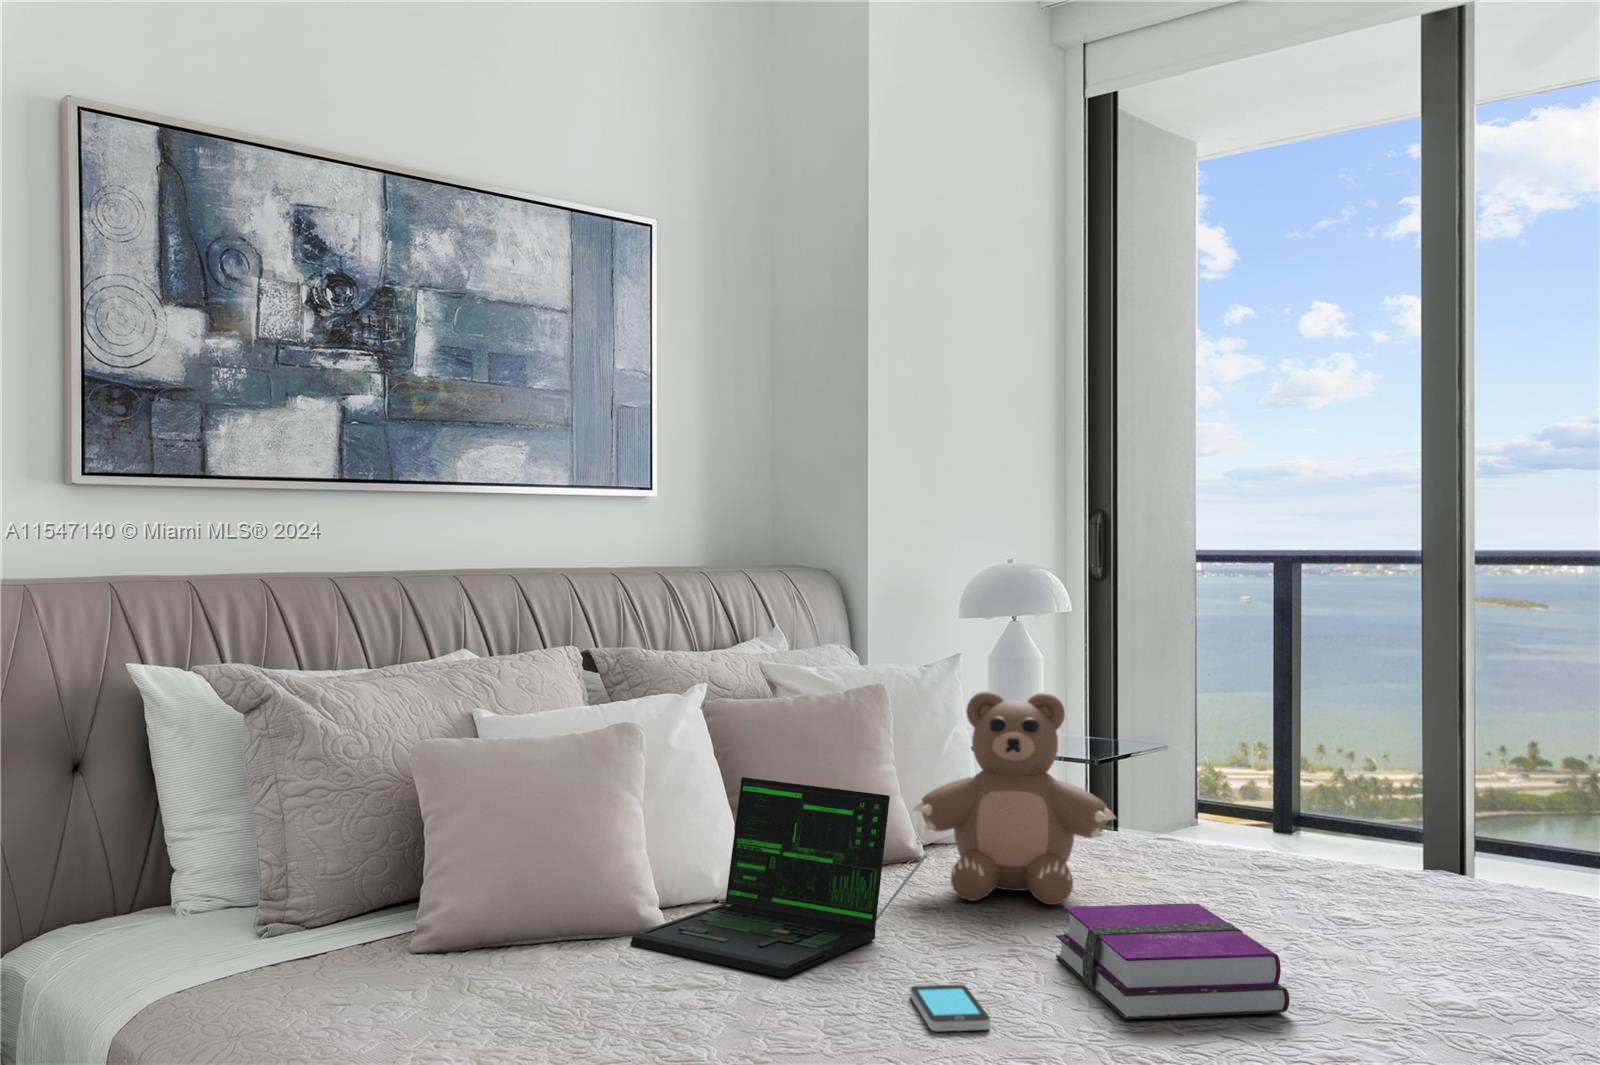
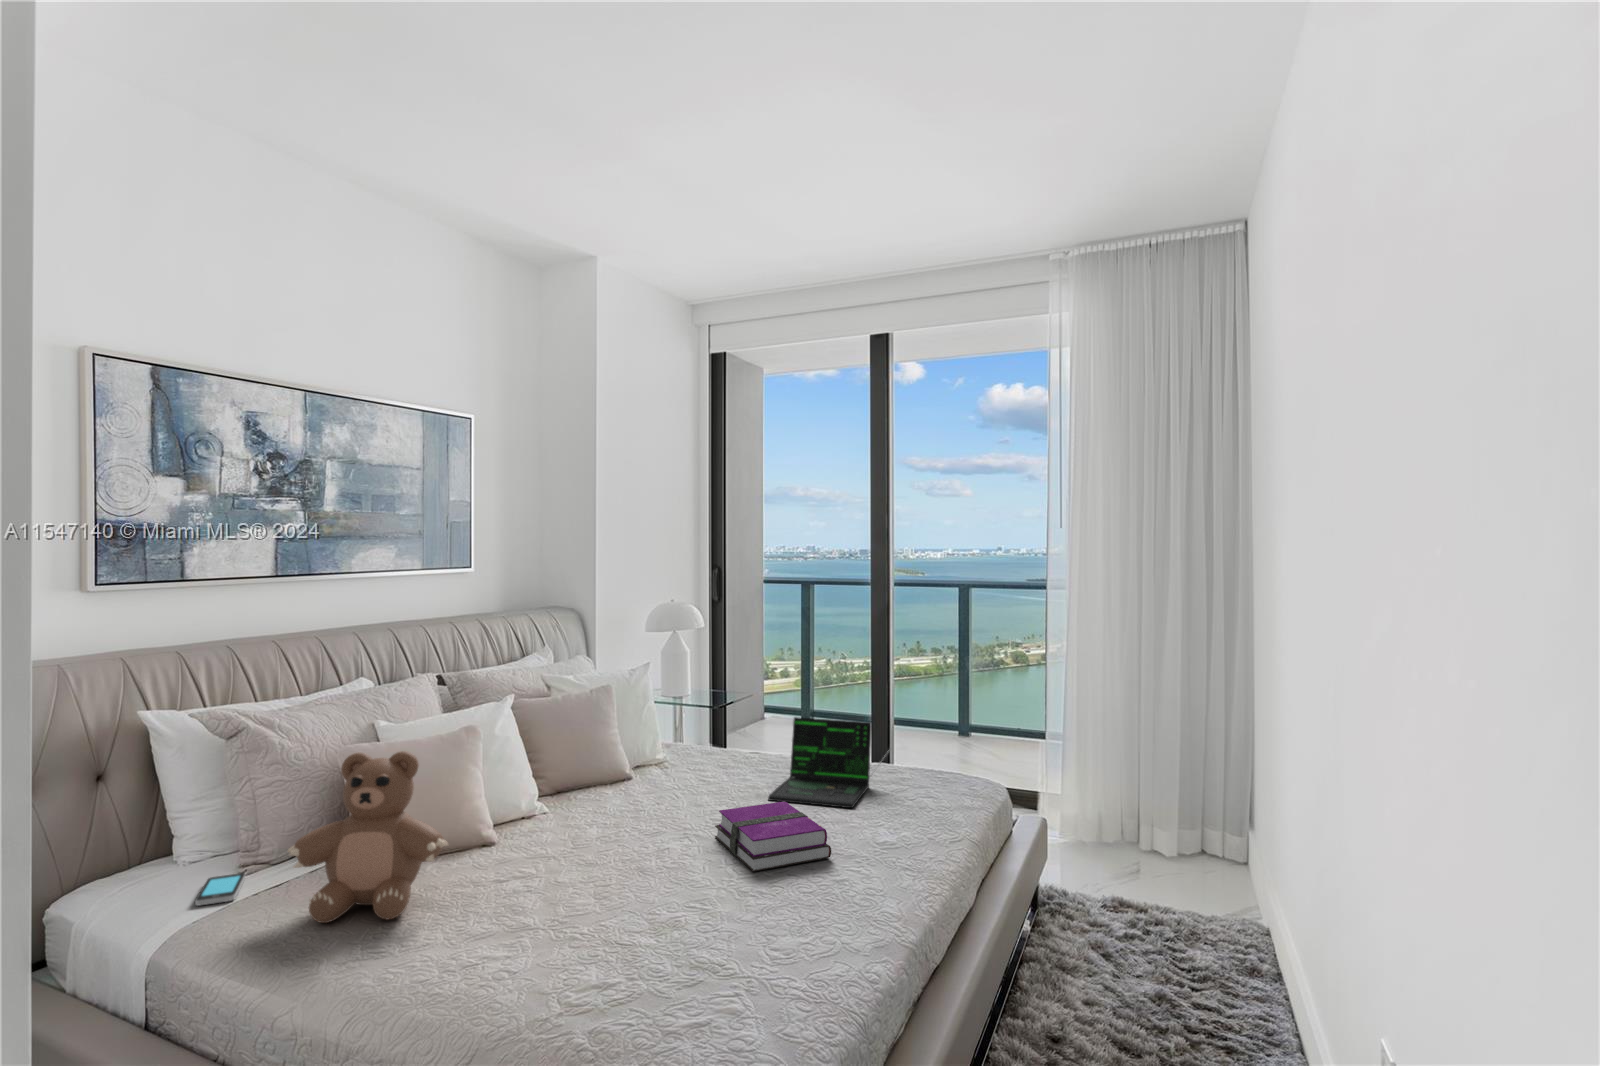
teddy bear: present [913,691,1116,905] -> present [288,751,448,923]
laptop: present [630,777,928,978] -> present [768,717,891,808]
smartphone: present [910,985,990,1031] -> present [195,873,245,906]

